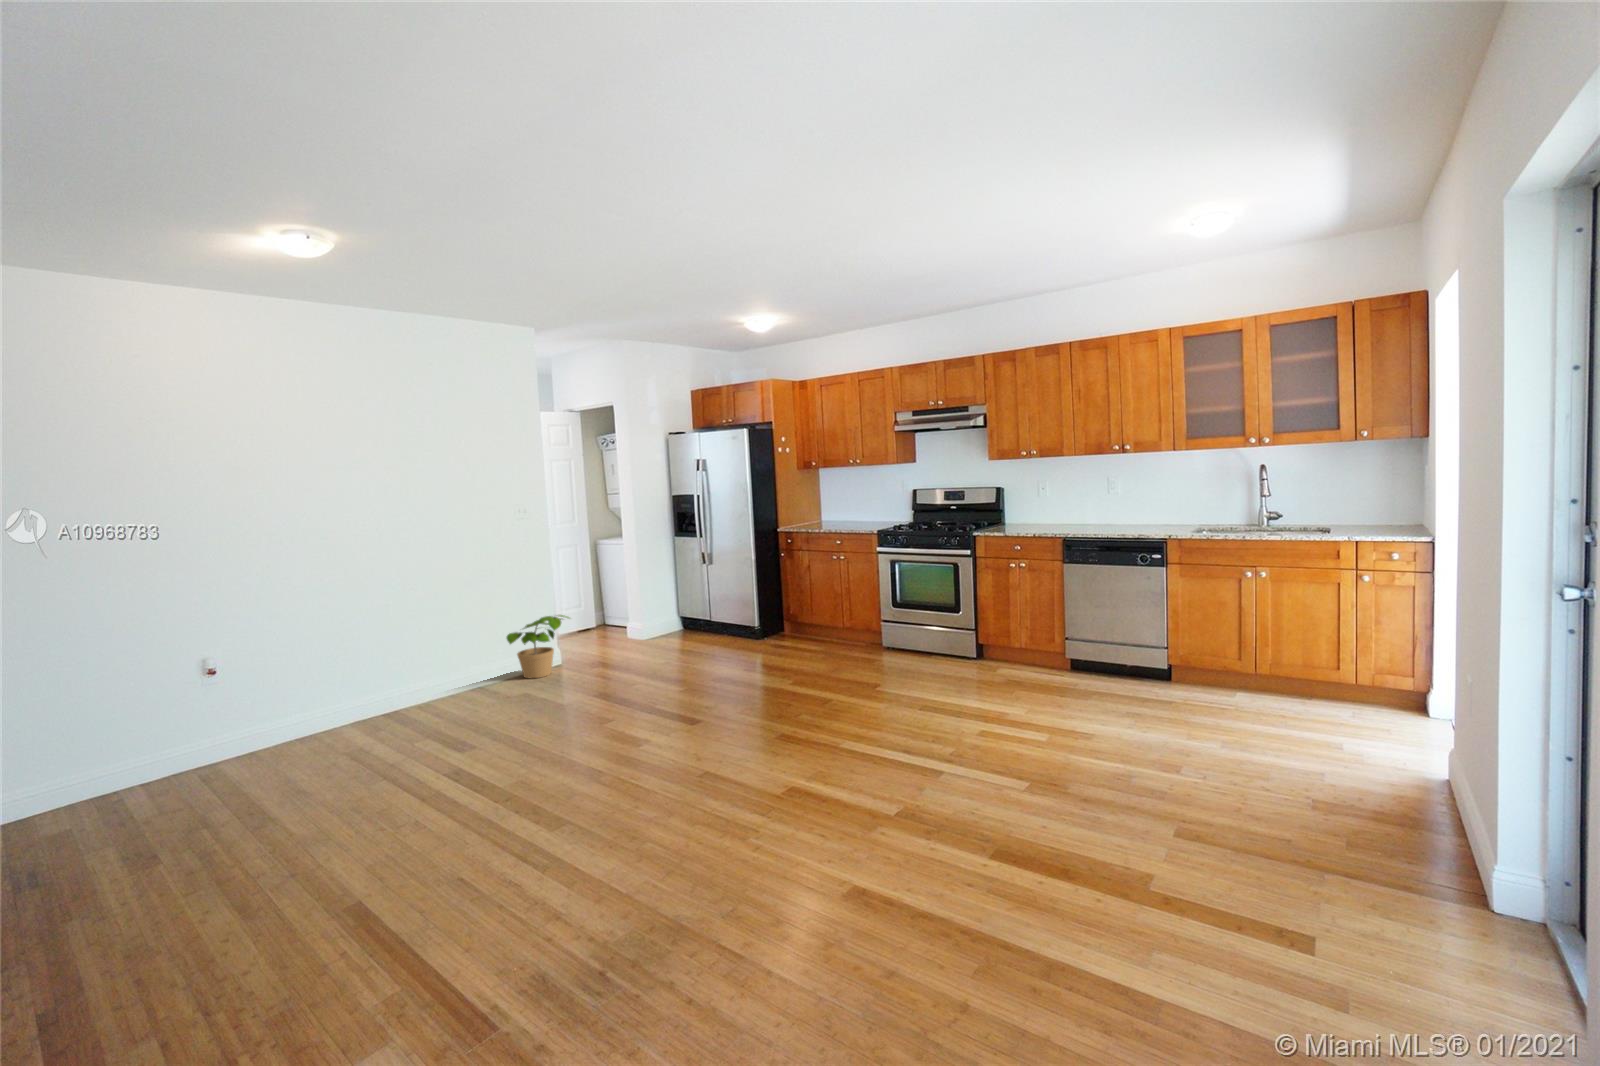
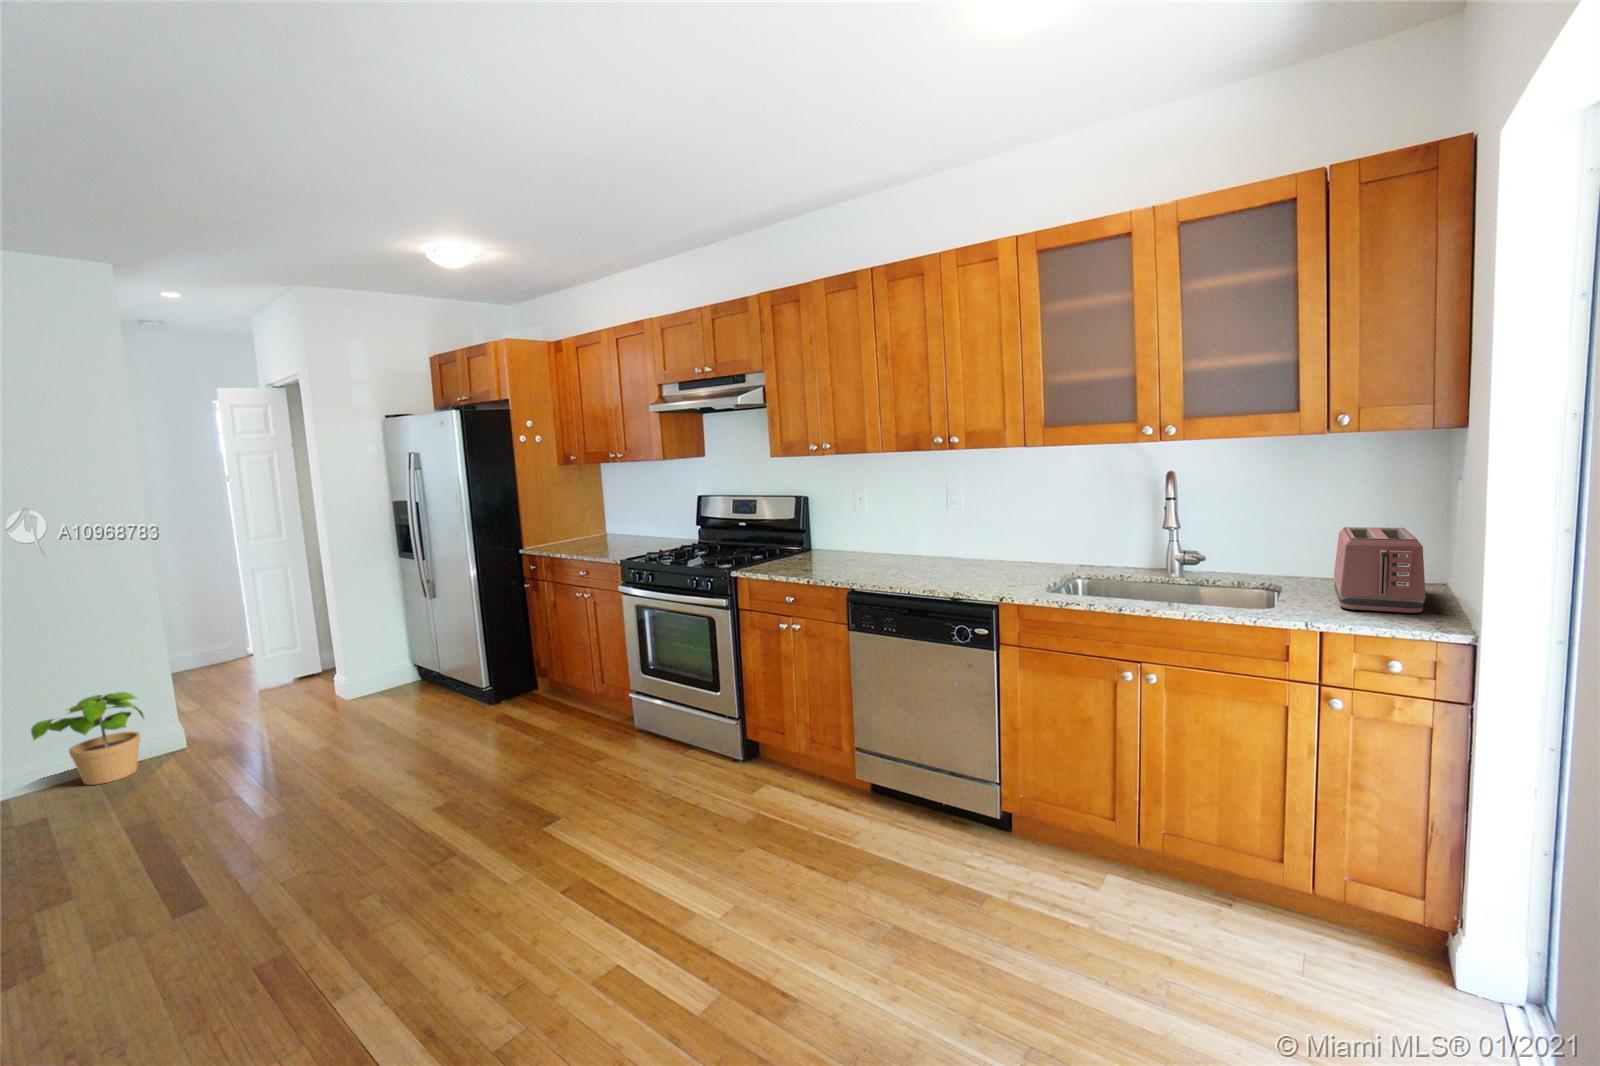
toaster: none [1361,492,1409,532] -> present [1334,527,1425,613]

